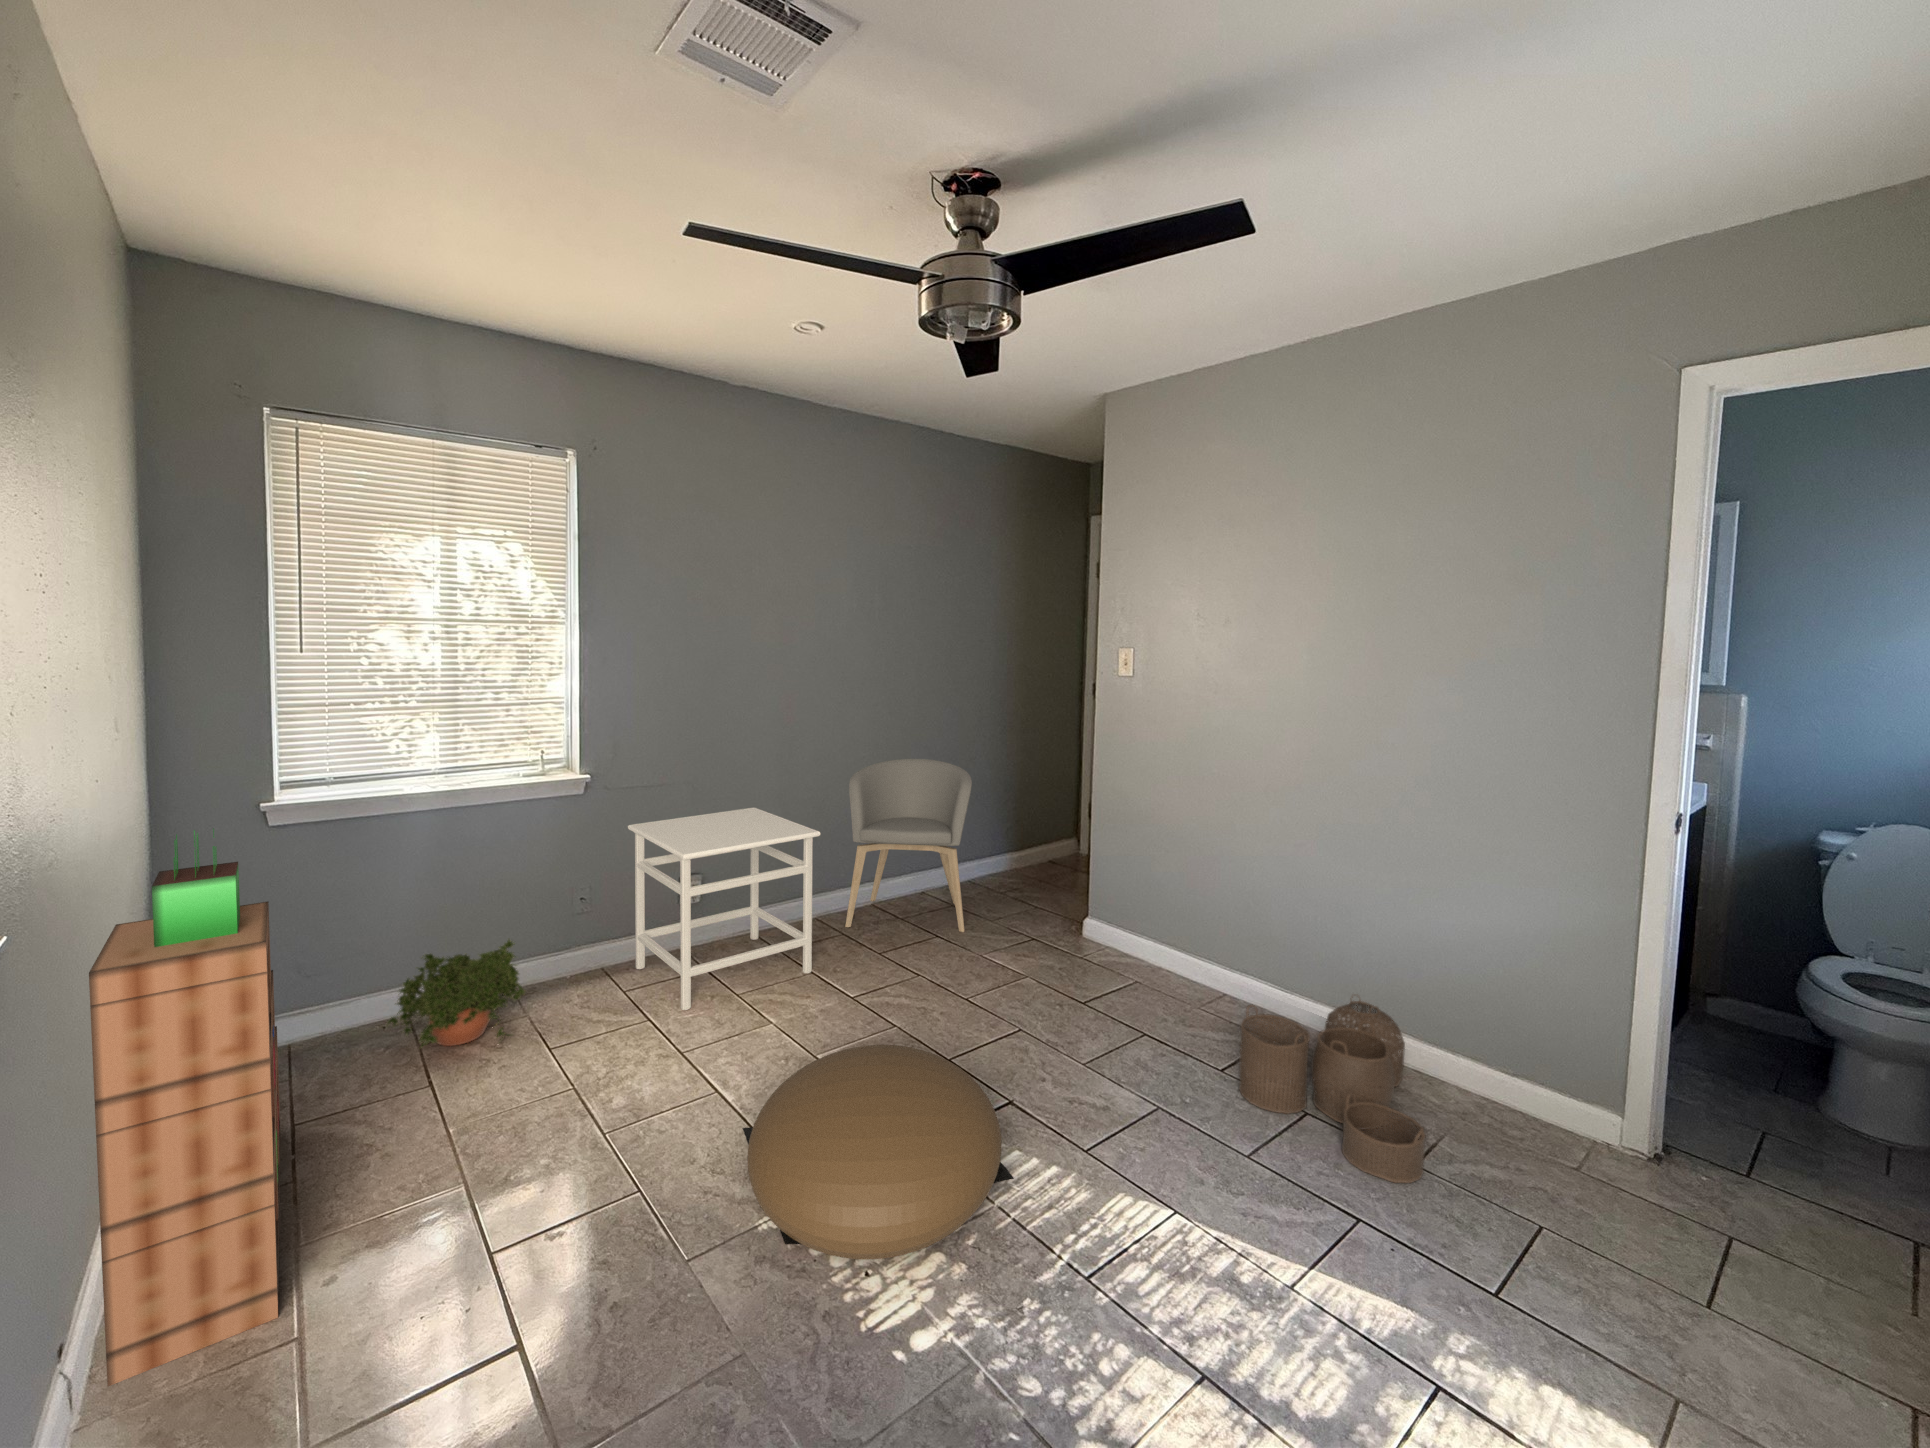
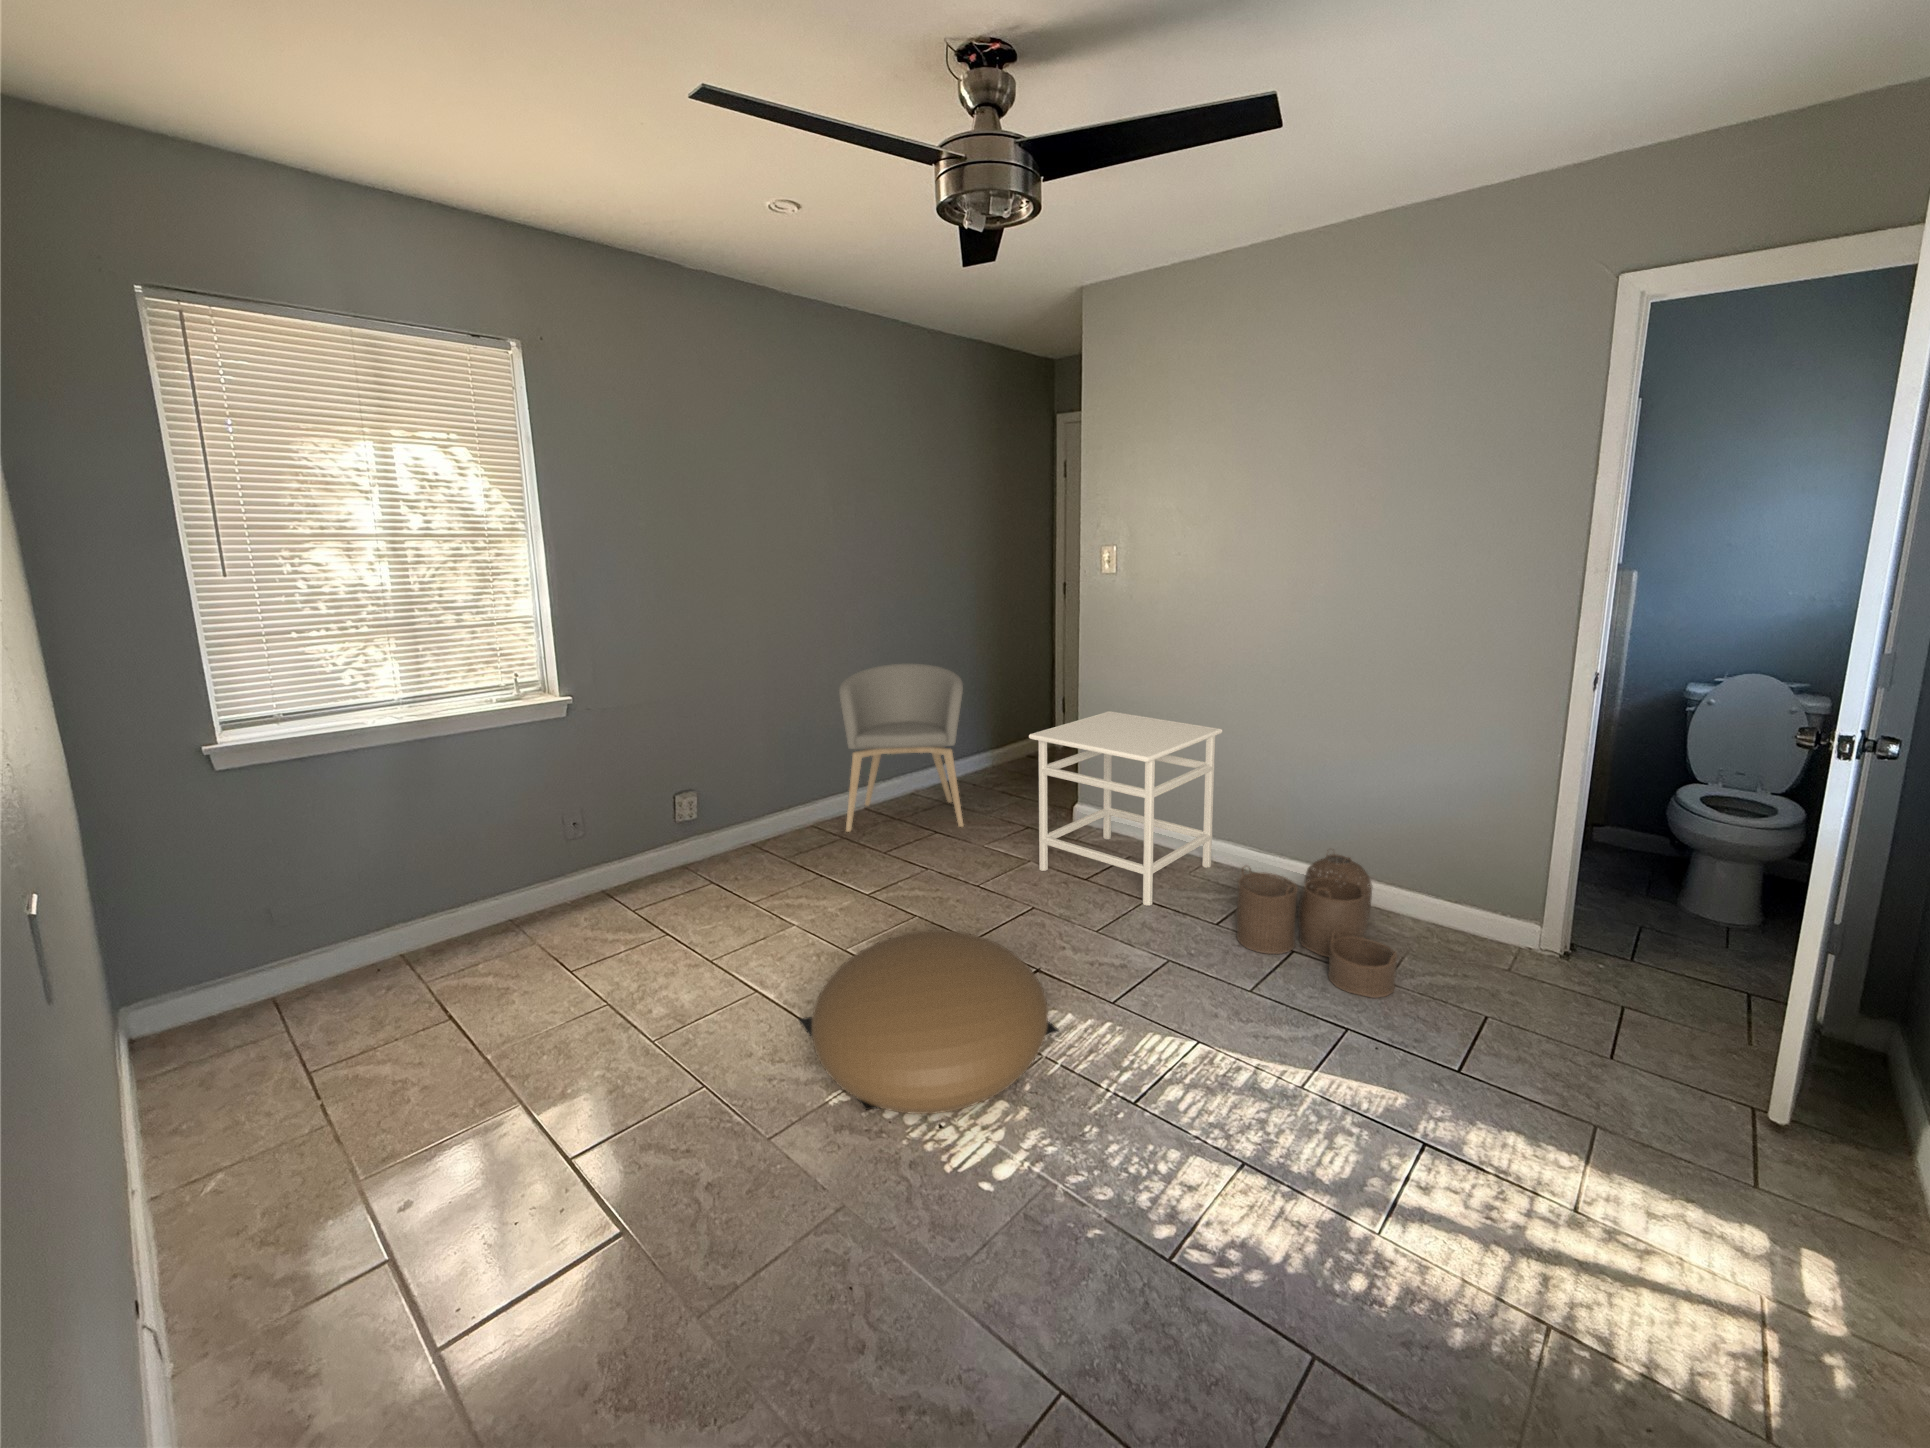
nightstand: present [628,808,820,1010] -> present [1029,711,1222,906]
bookshelf: present [89,829,280,1386] -> none [104,770,362,1329]
potted plant: present [387,940,525,1047] -> none [385,868,536,986]

